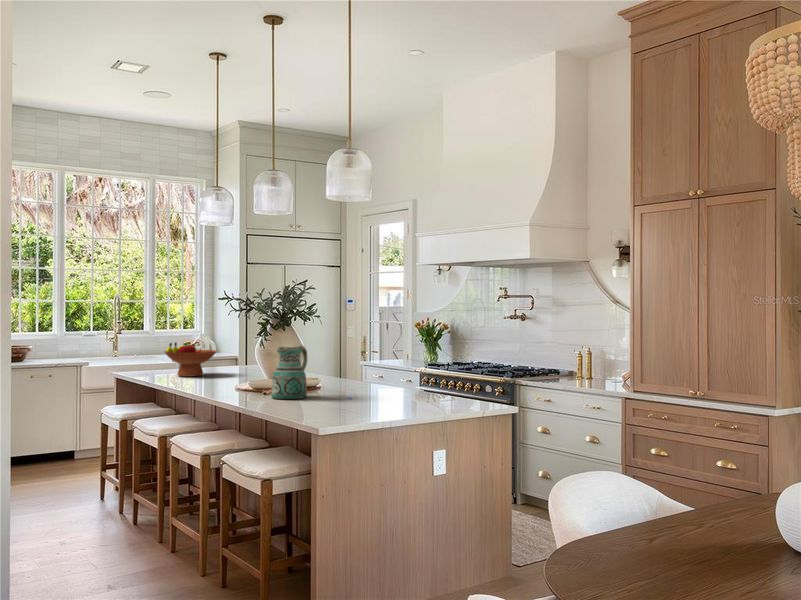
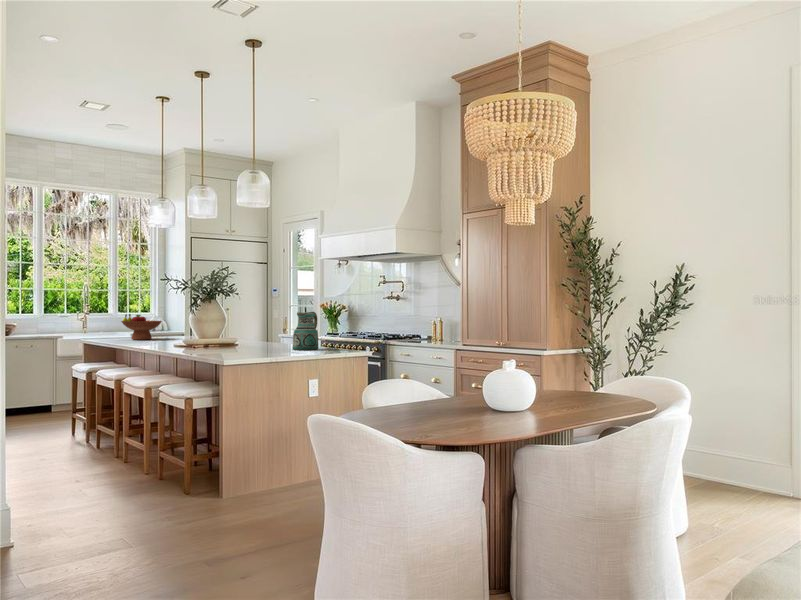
ceramic pitcher: present [271,346,307,399] -> present [292,312,318,350]

